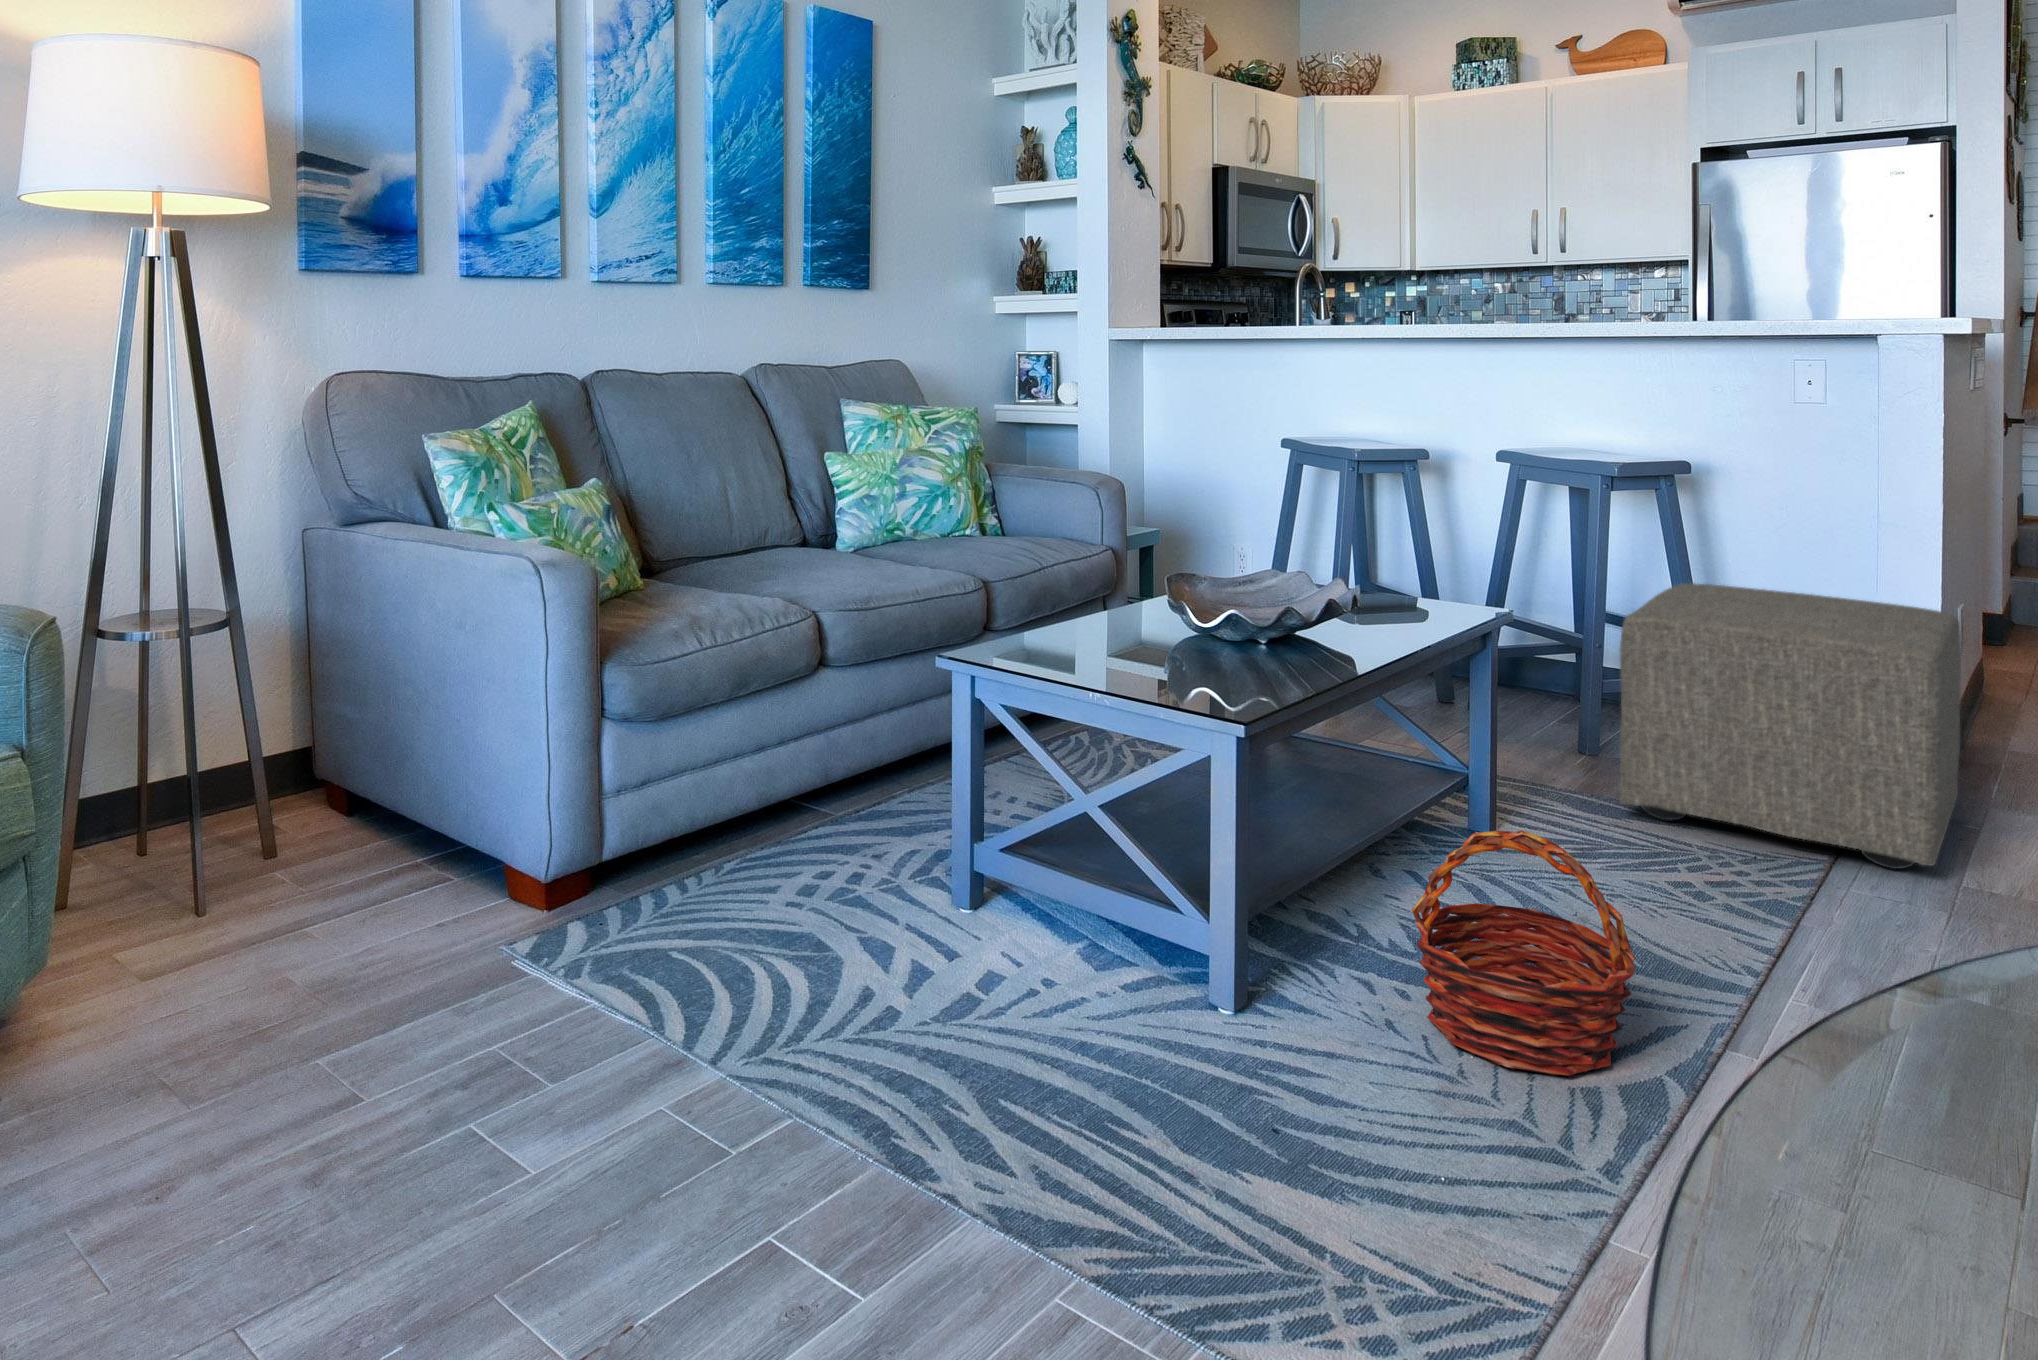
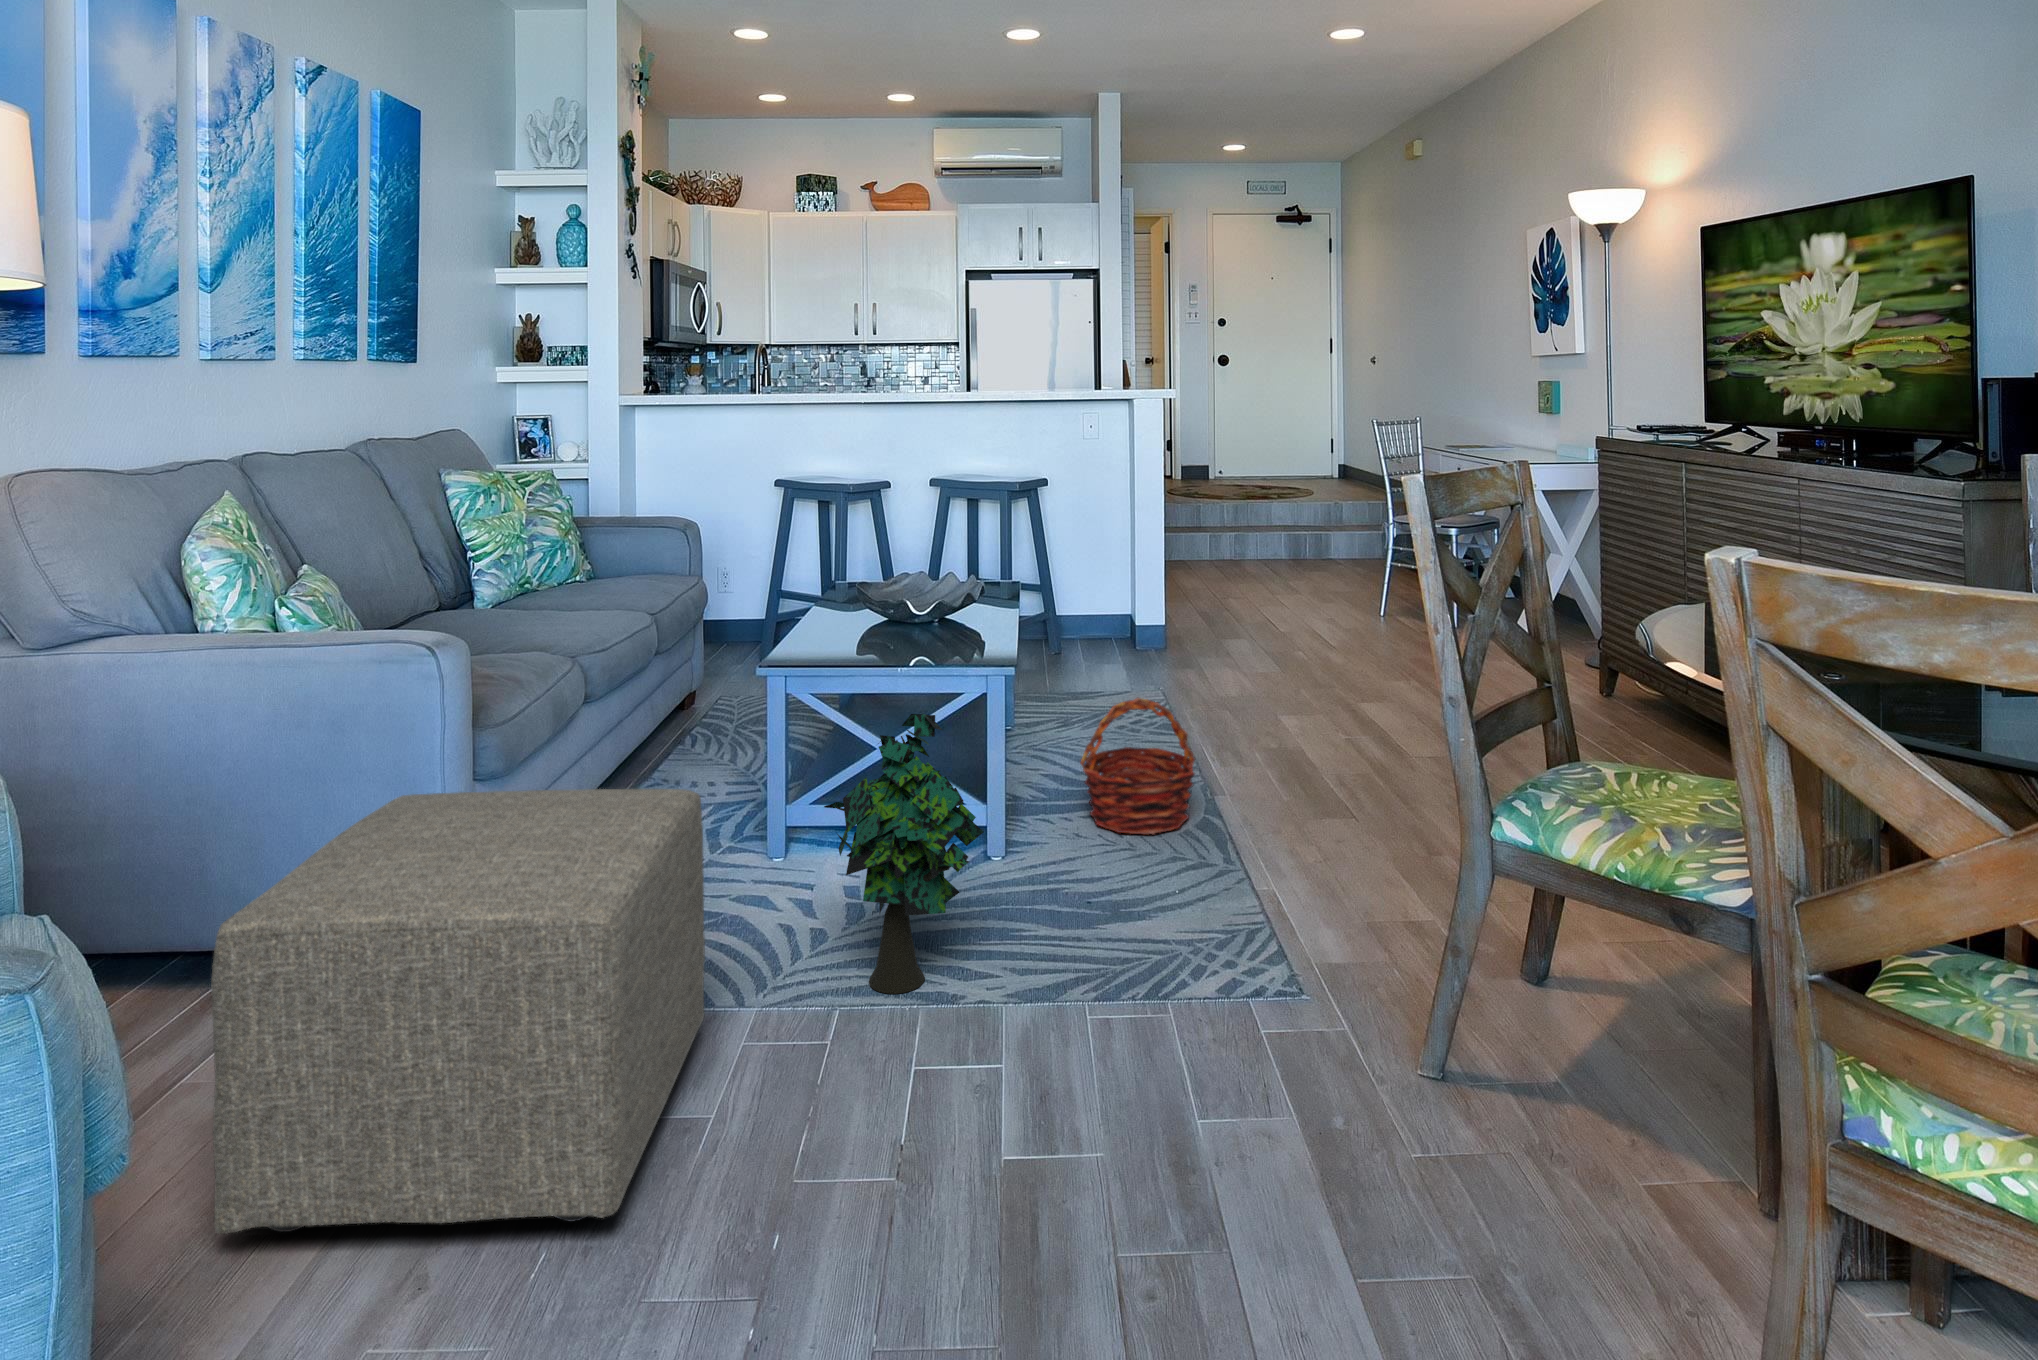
ottoman: present [1619,583,1961,869] -> present [211,789,705,1234]
decorative plant: none [802,754,1007,1140] -> present [824,714,983,994]

